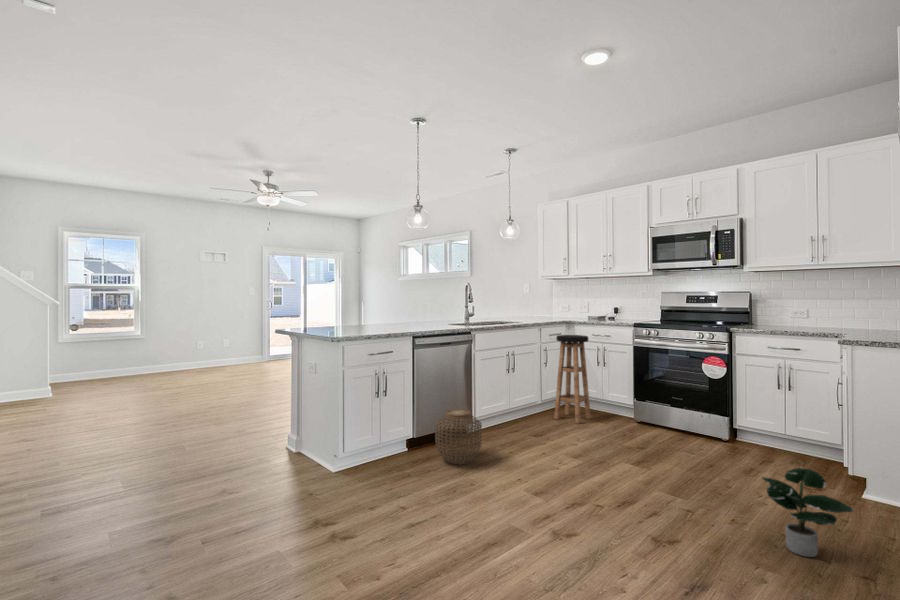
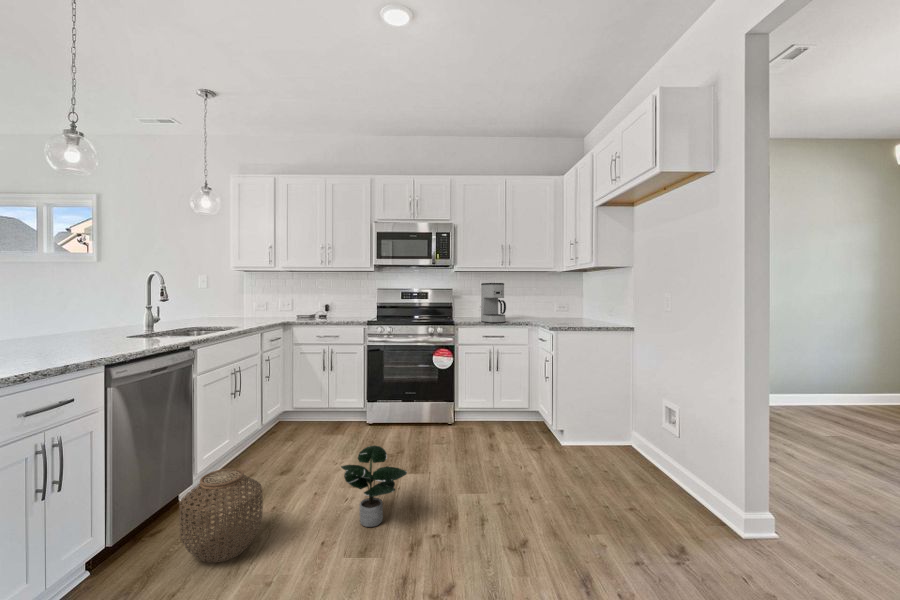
coffee maker: none [769,284,804,333] -> present [481,283,506,323]
bar stool: present [554,335,591,424] -> none [283,338,322,443]
potted plant: present [762,468,854,557] -> present [341,445,407,527]

